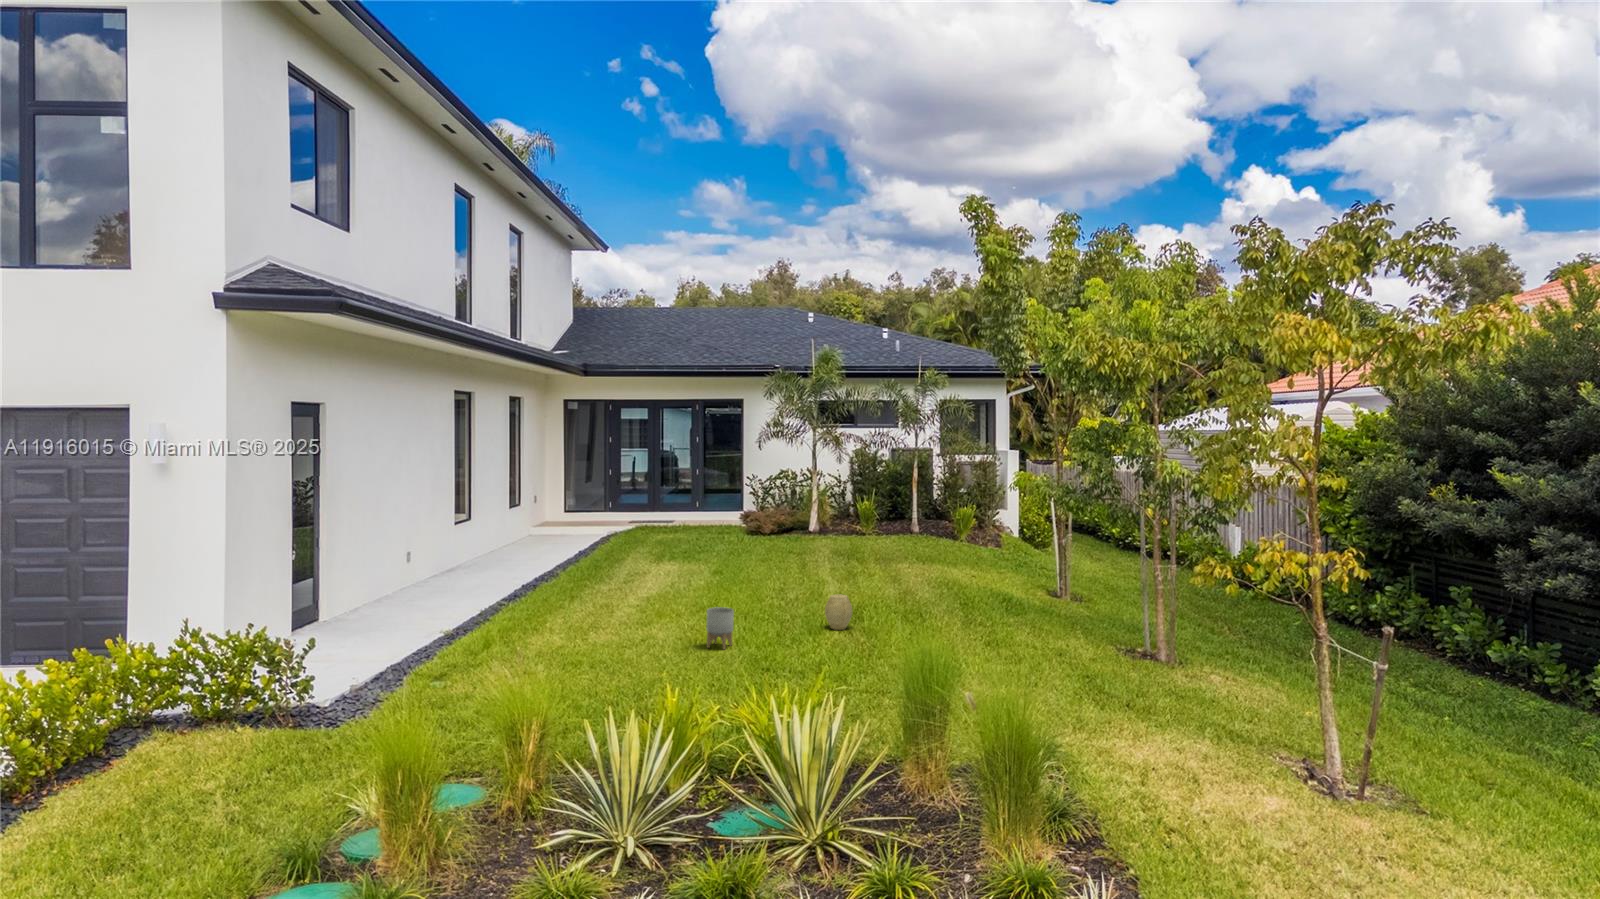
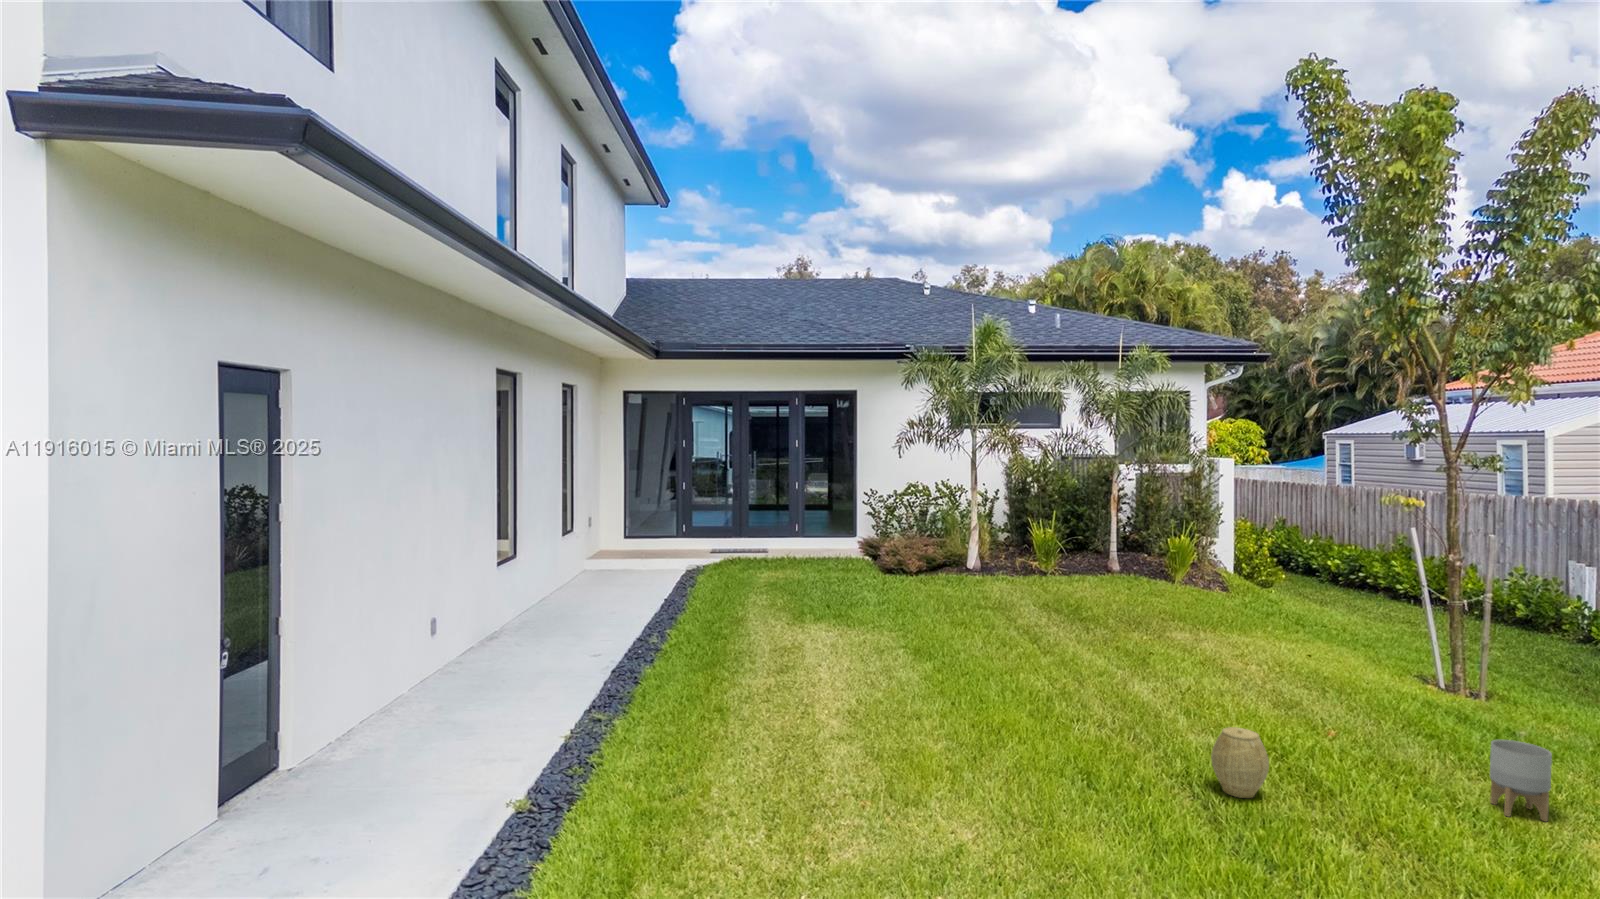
planter: present [706,607,734,650] -> present [1490,740,1552,821]

